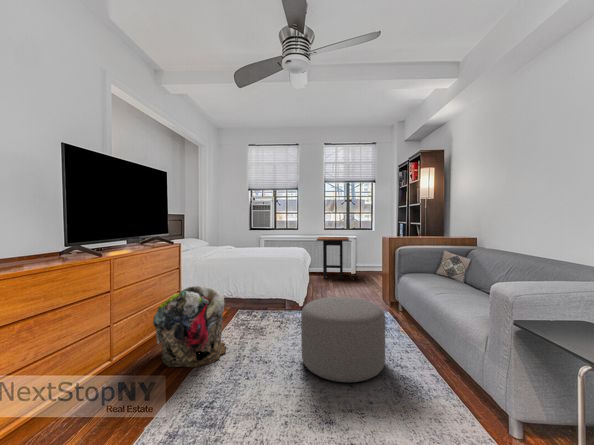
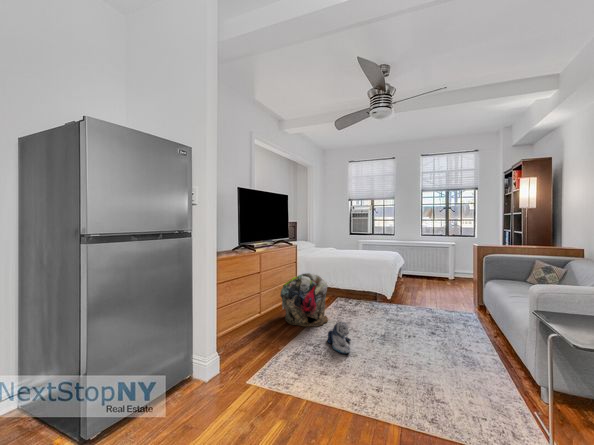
side table: present [317,237,349,279] -> none [412,242,446,284]
ottoman: present [301,297,385,382] -> none [383,290,452,352]
plush toy: none [226,359,261,413] -> present [327,322,351,354]

